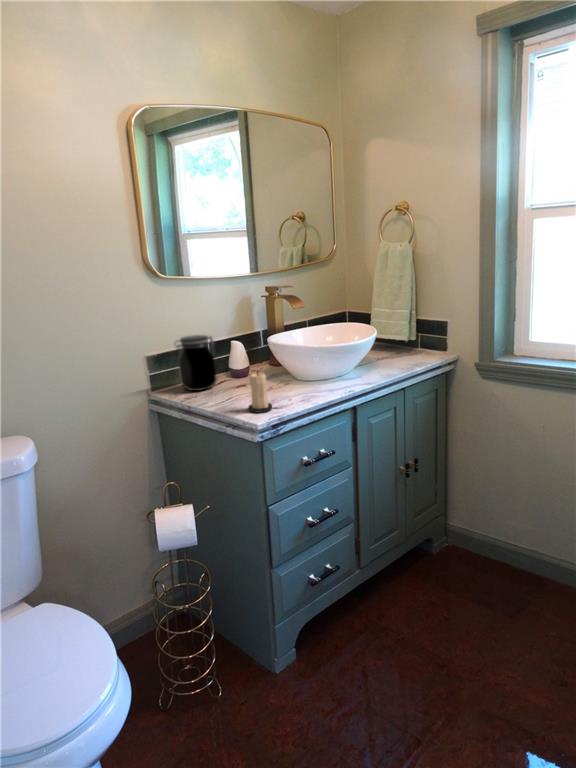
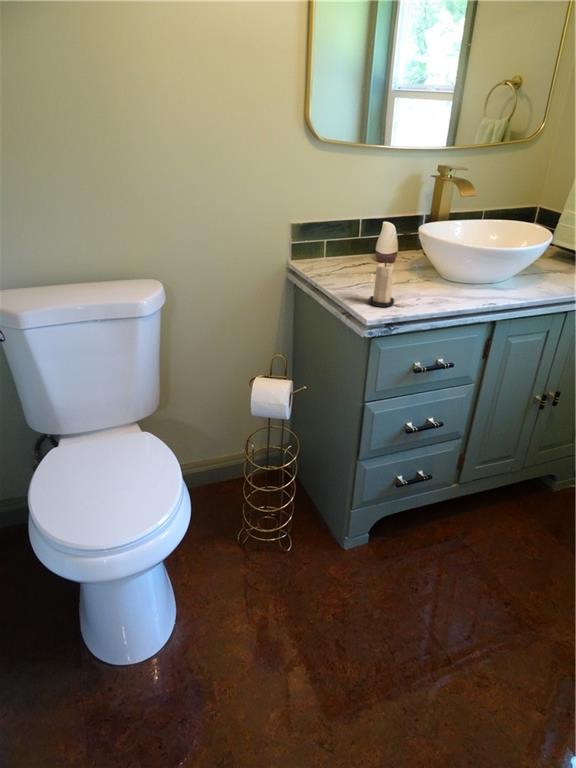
jar: present [175,335,217,391] -> none [320,209,361,269]

